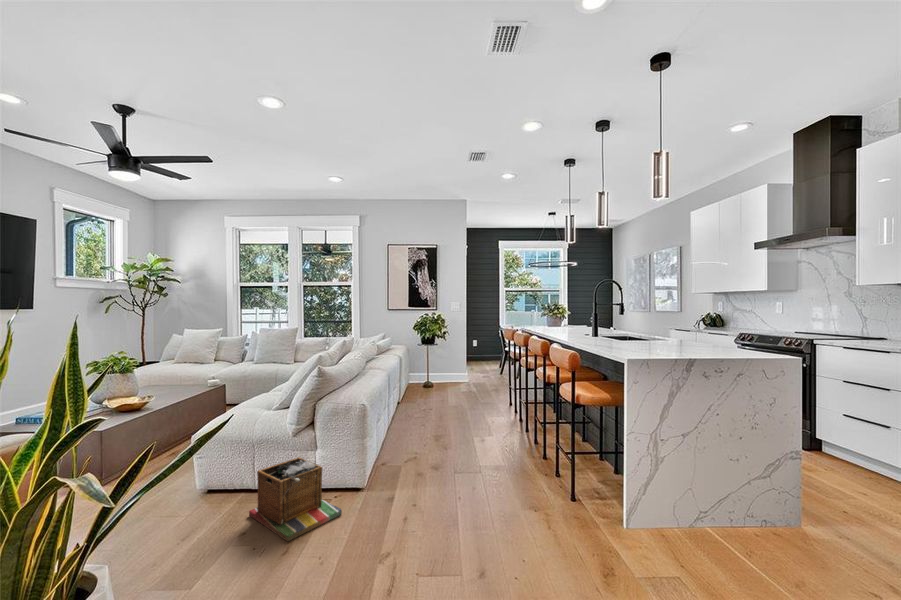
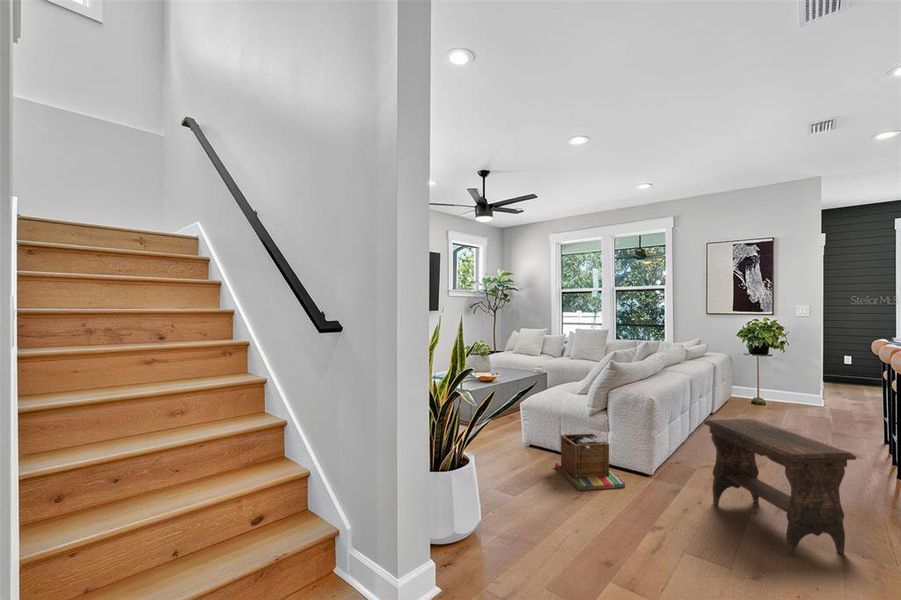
footstool: none [420,407,539,536] -> present [704,419,856,556]

